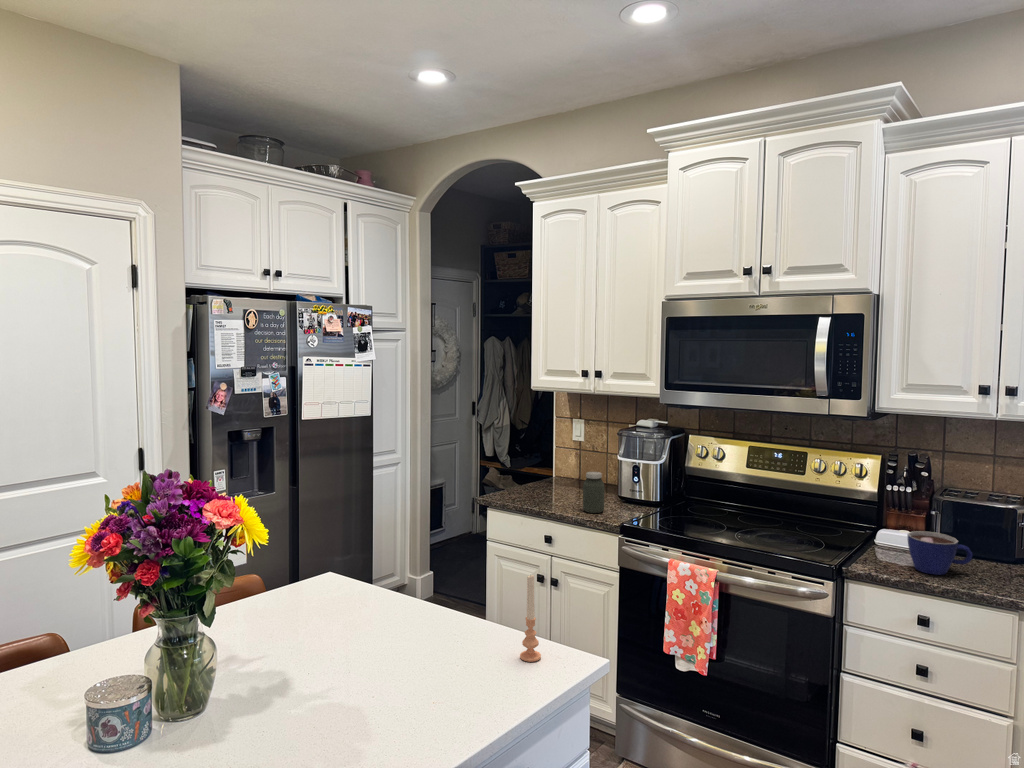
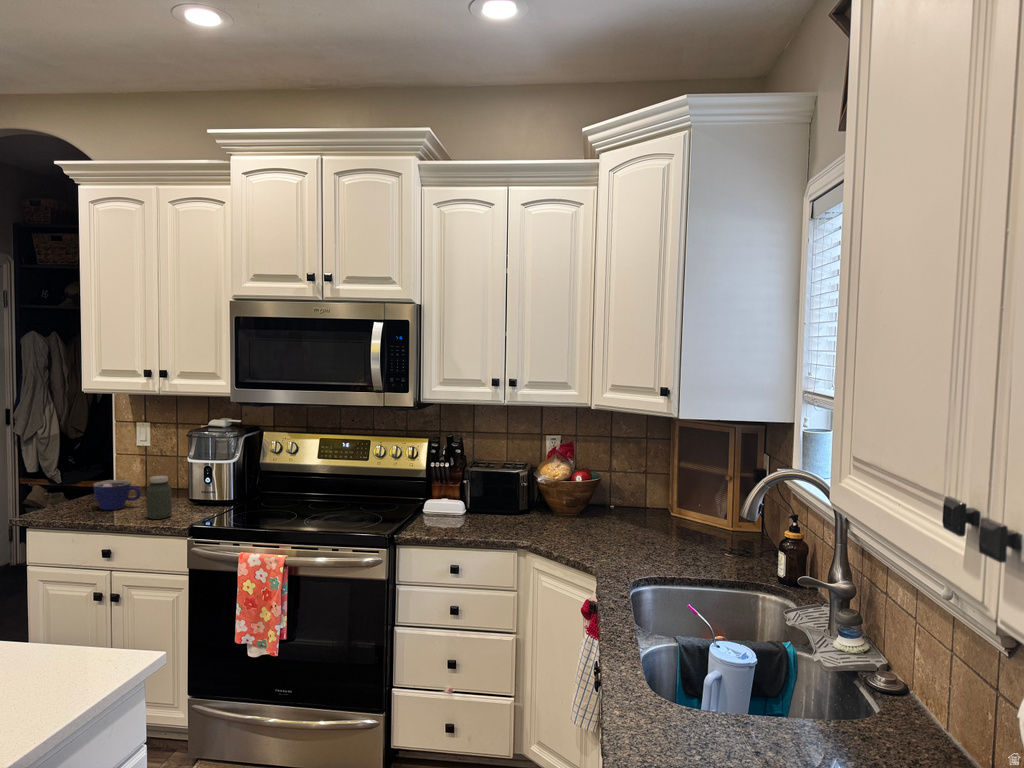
cup: present [908,531,973,575] -> present [93,480,141,510]
candle: present [520,575,541,662] -> none [54,584,80,676]

